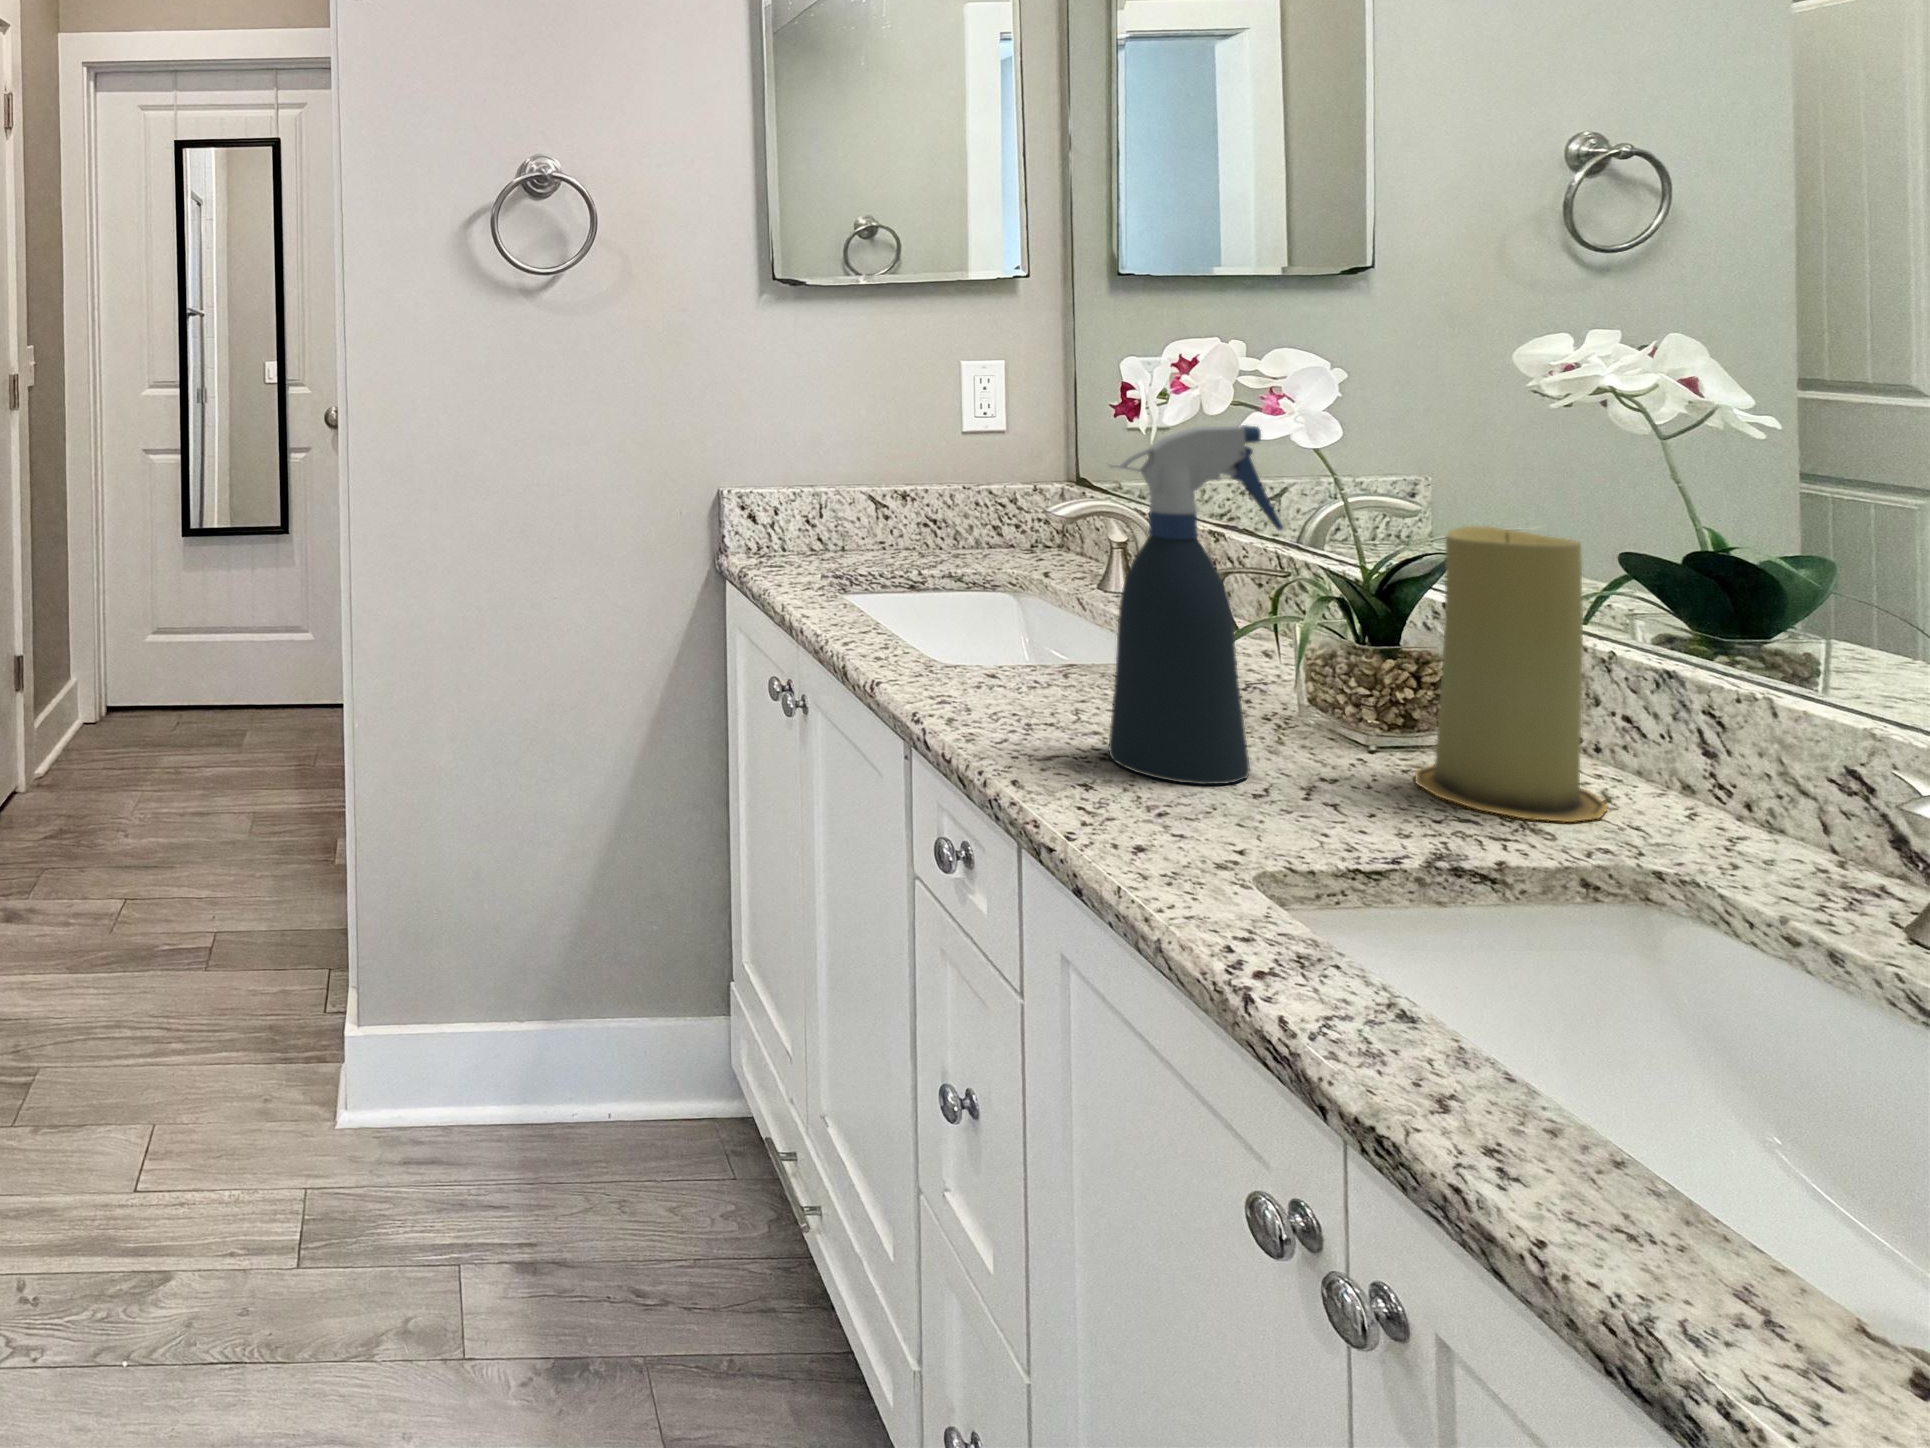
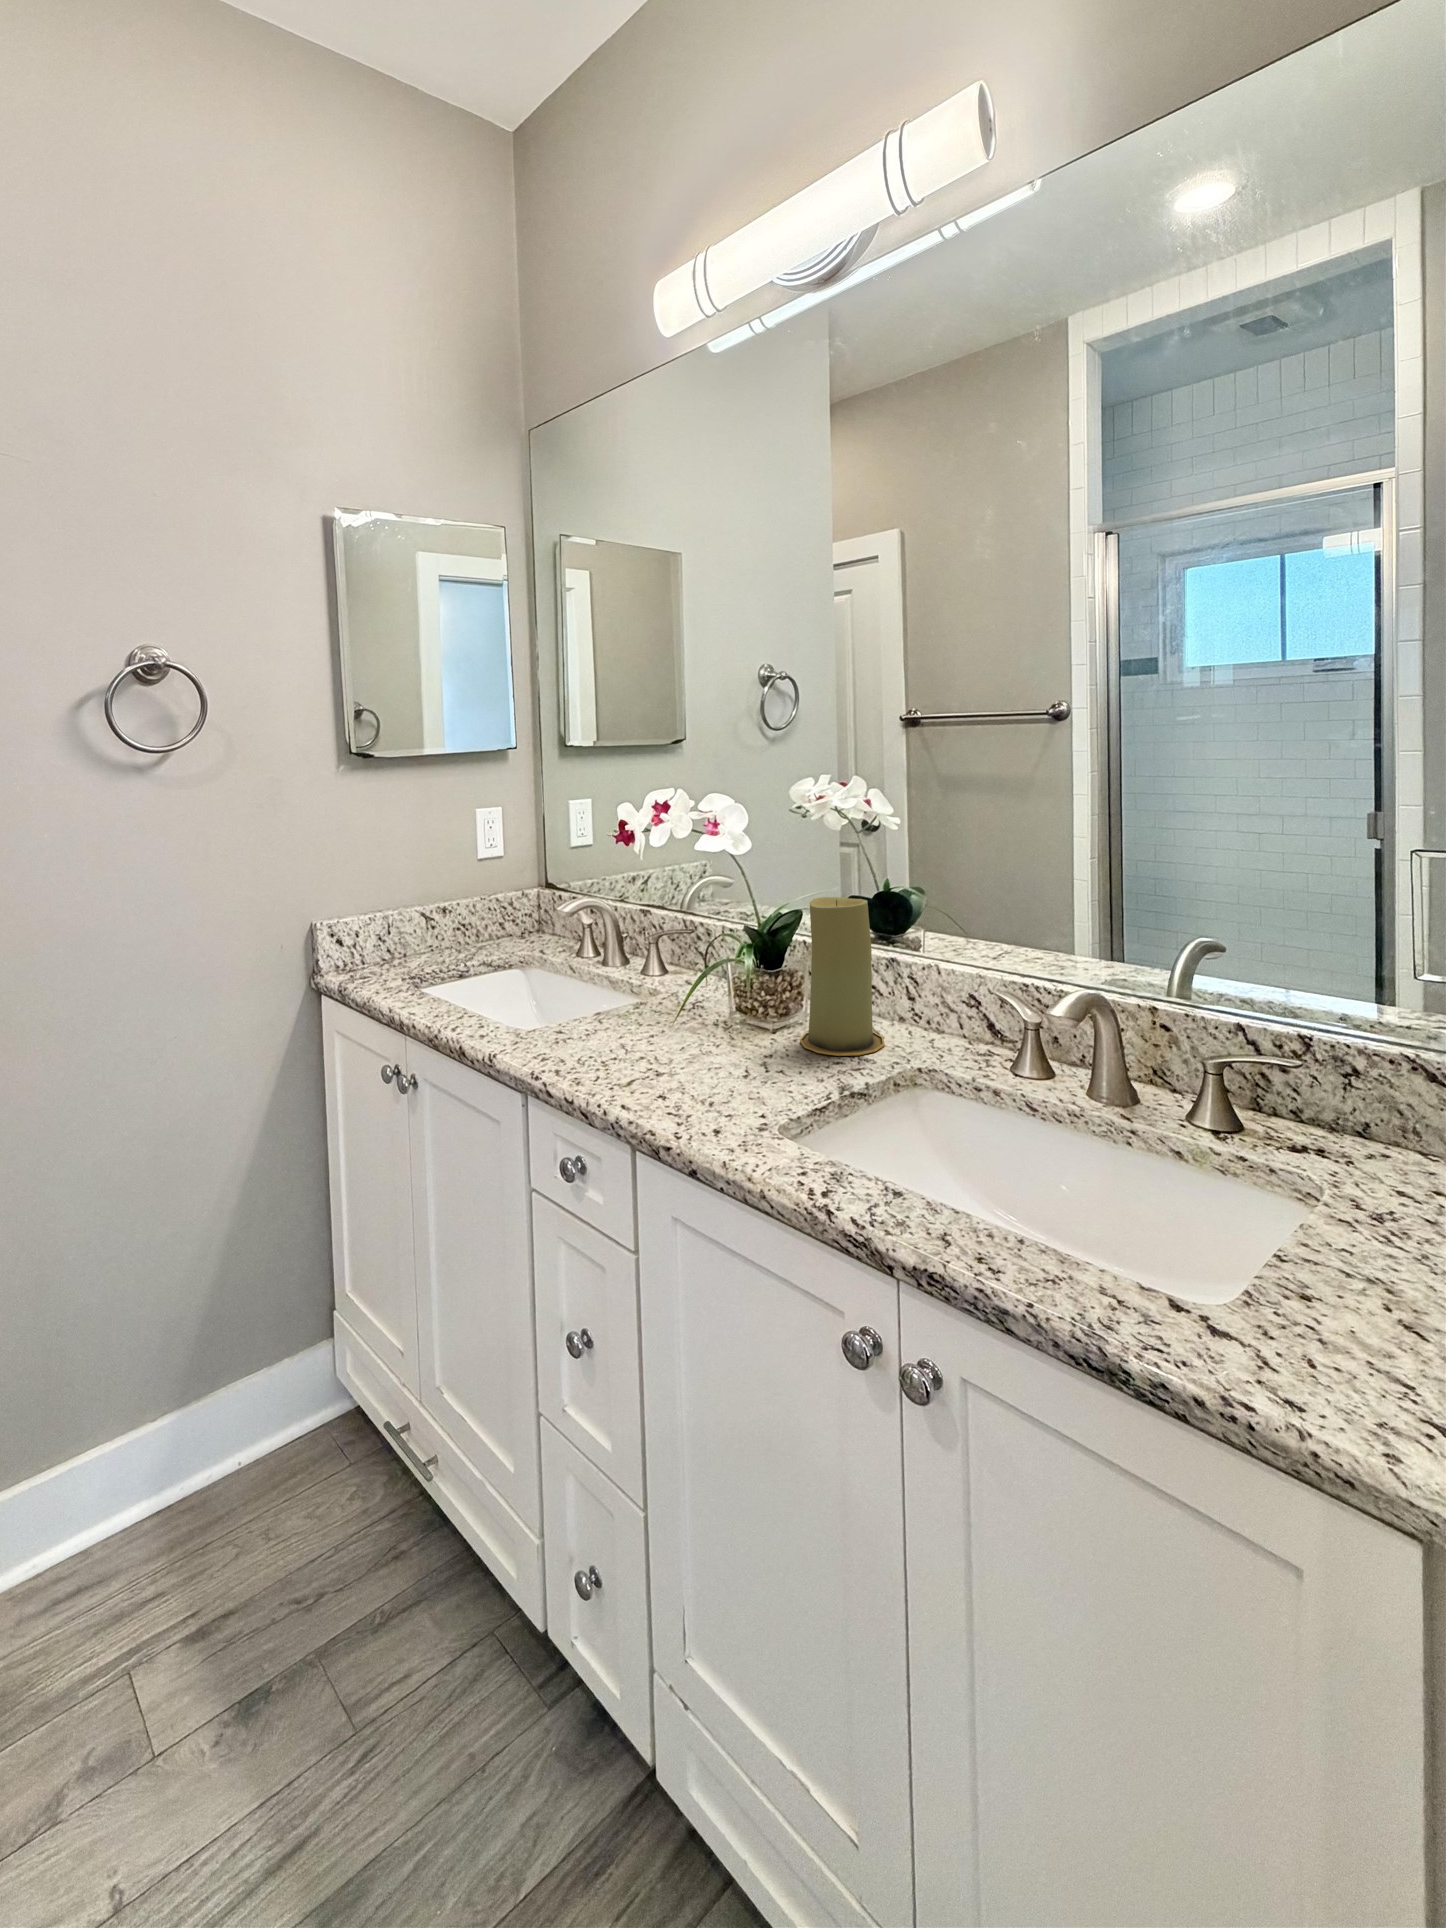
spray bottle: present [1109,425,1283,784] -> none [651,856,738,1081]

